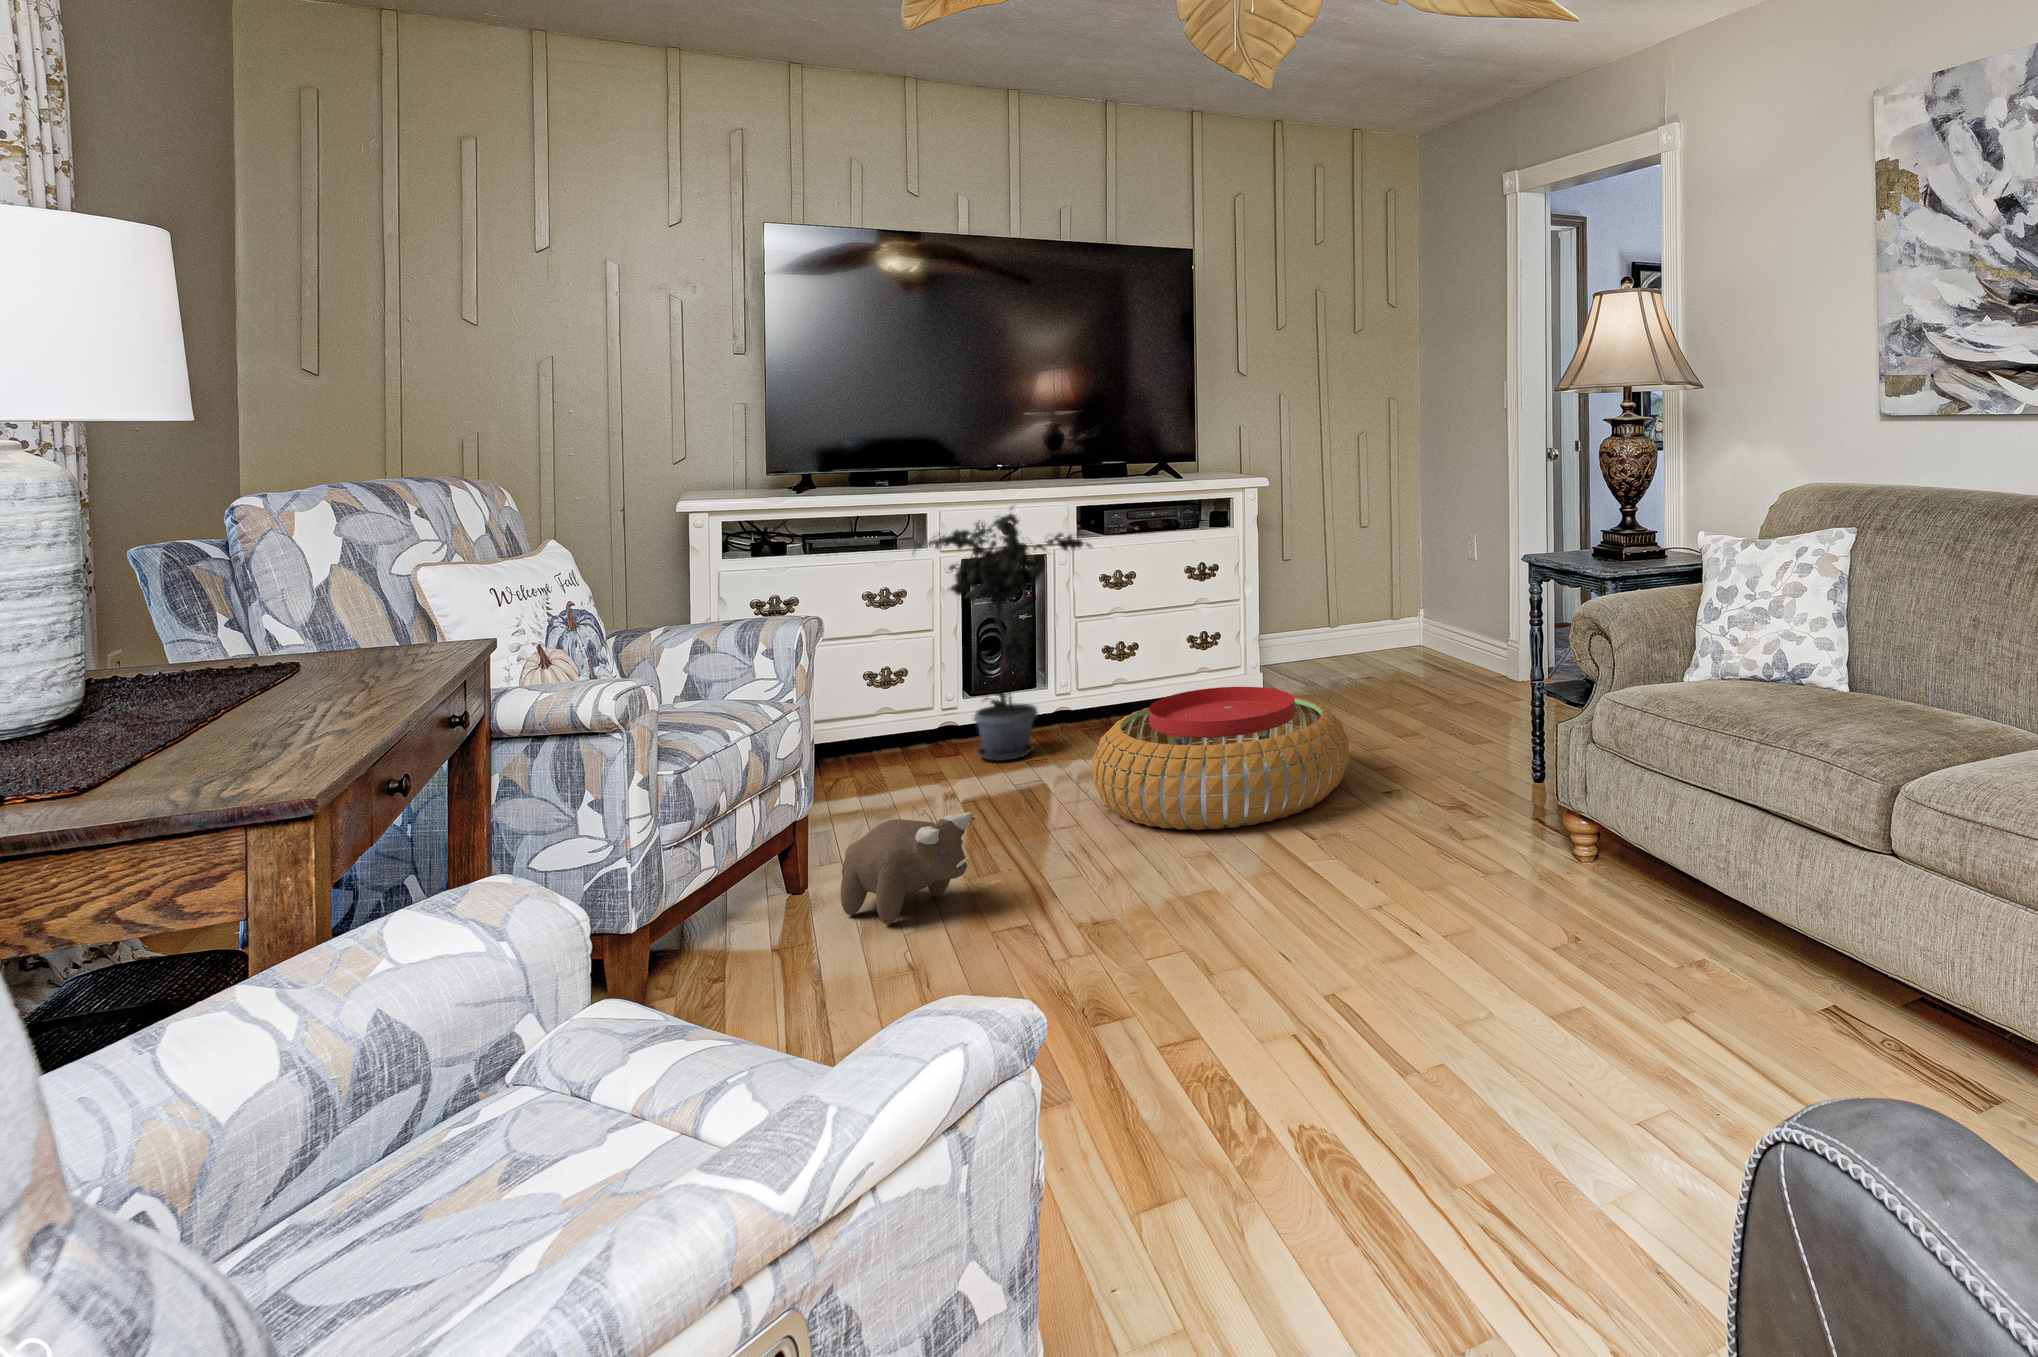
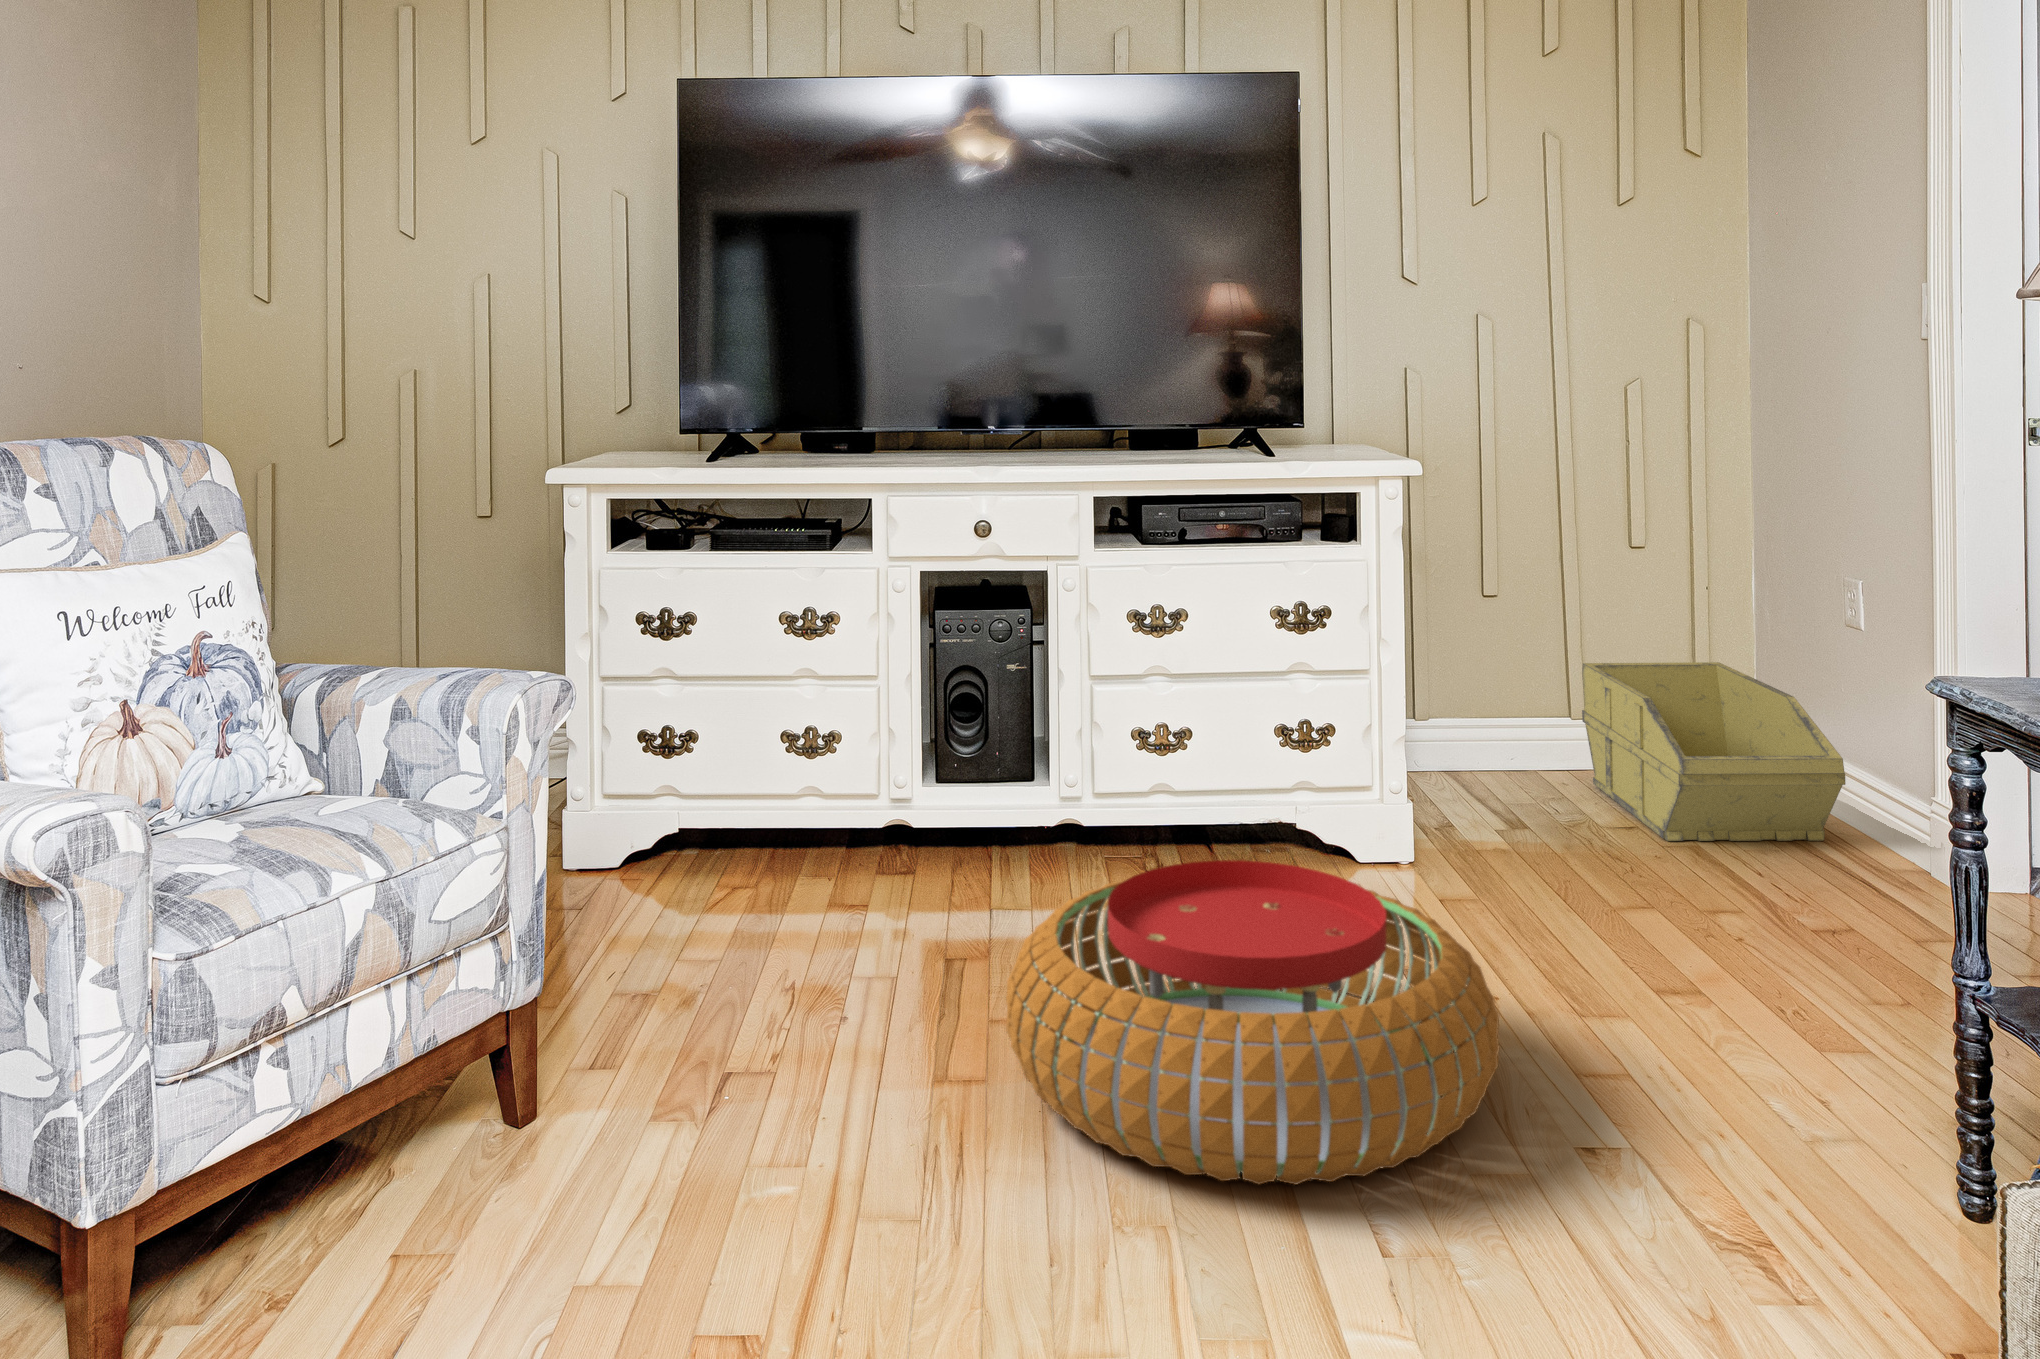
potted plant: present [912,507,1091,761] -> none [826,491,1092,907]
storage bin: none [1328,587,1460,676] -> present [1582,662,1846,841]
plush toy: present [840,812,972,924] -> none [521,1050,705,1244]

